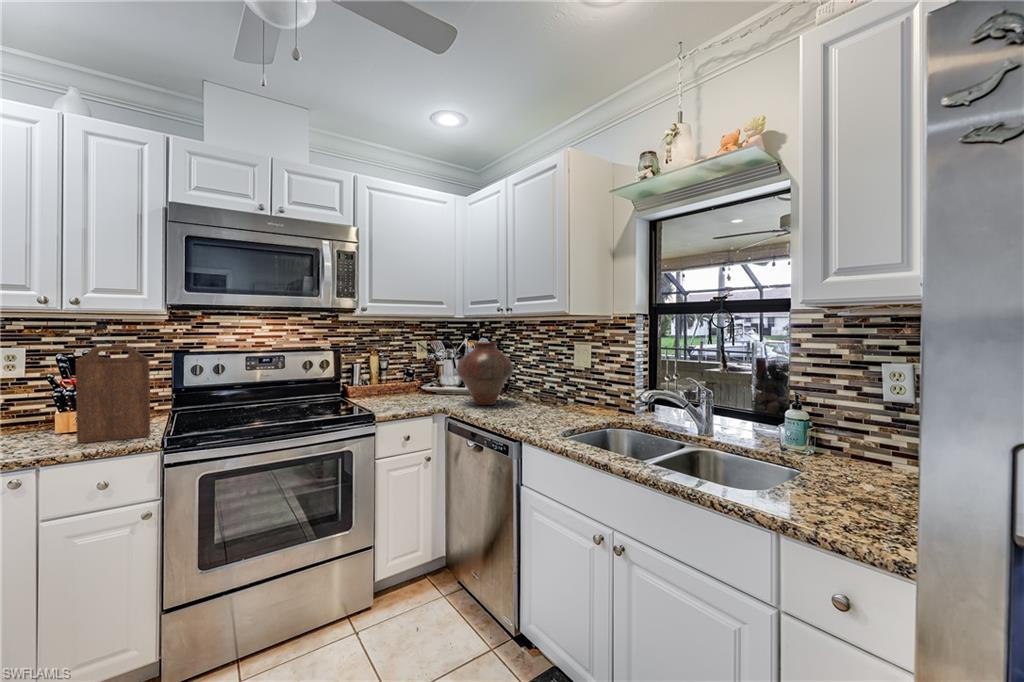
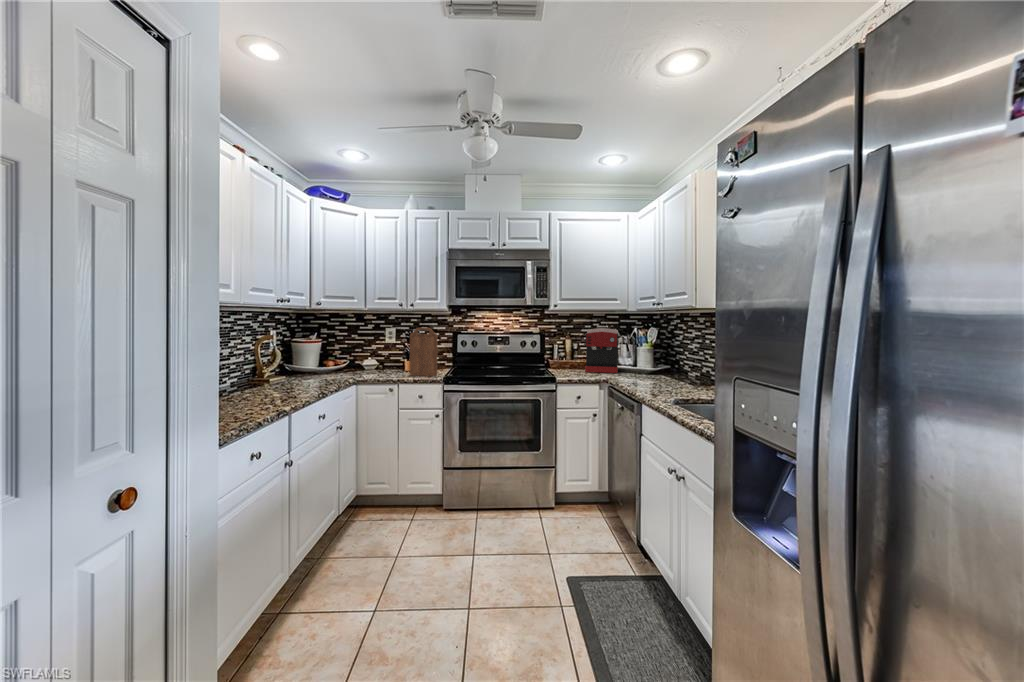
coffee maker: none [399,340,446,399] -> present [585,328,618,373]
vase: present [457,342,513,405] -> none [618,329,666,380]

